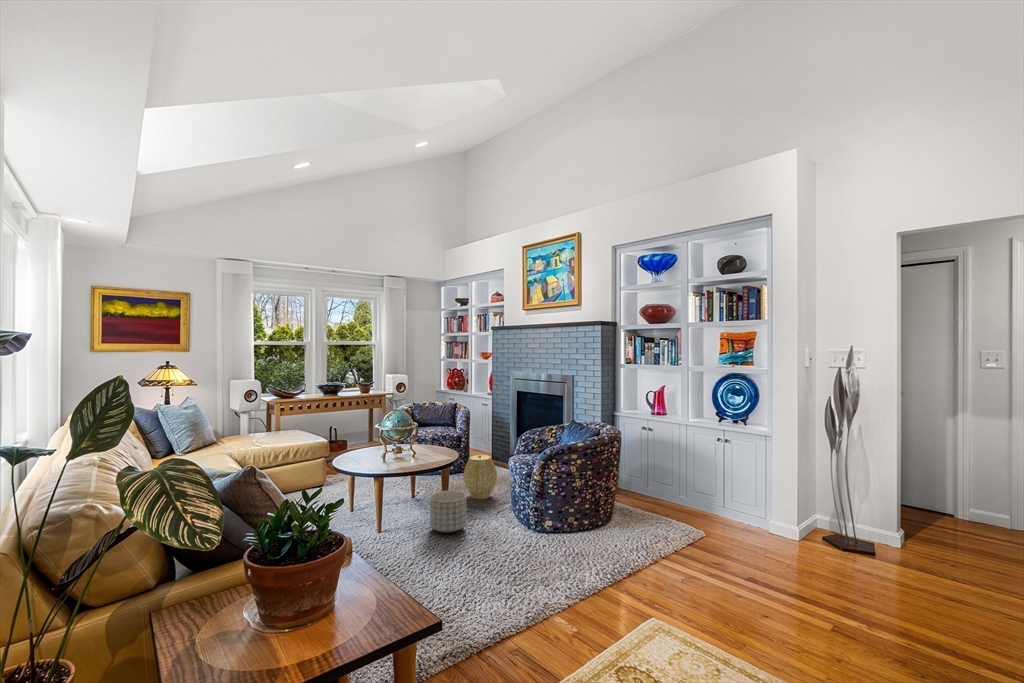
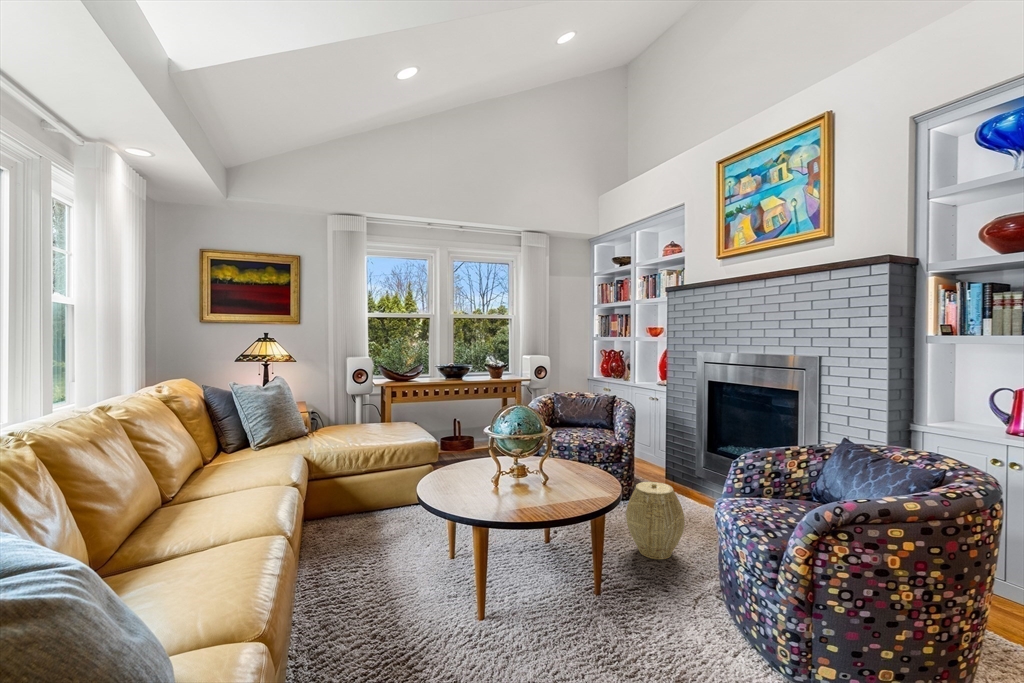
planter: present [430,490,467,533] -> none [565,556,635,649]

